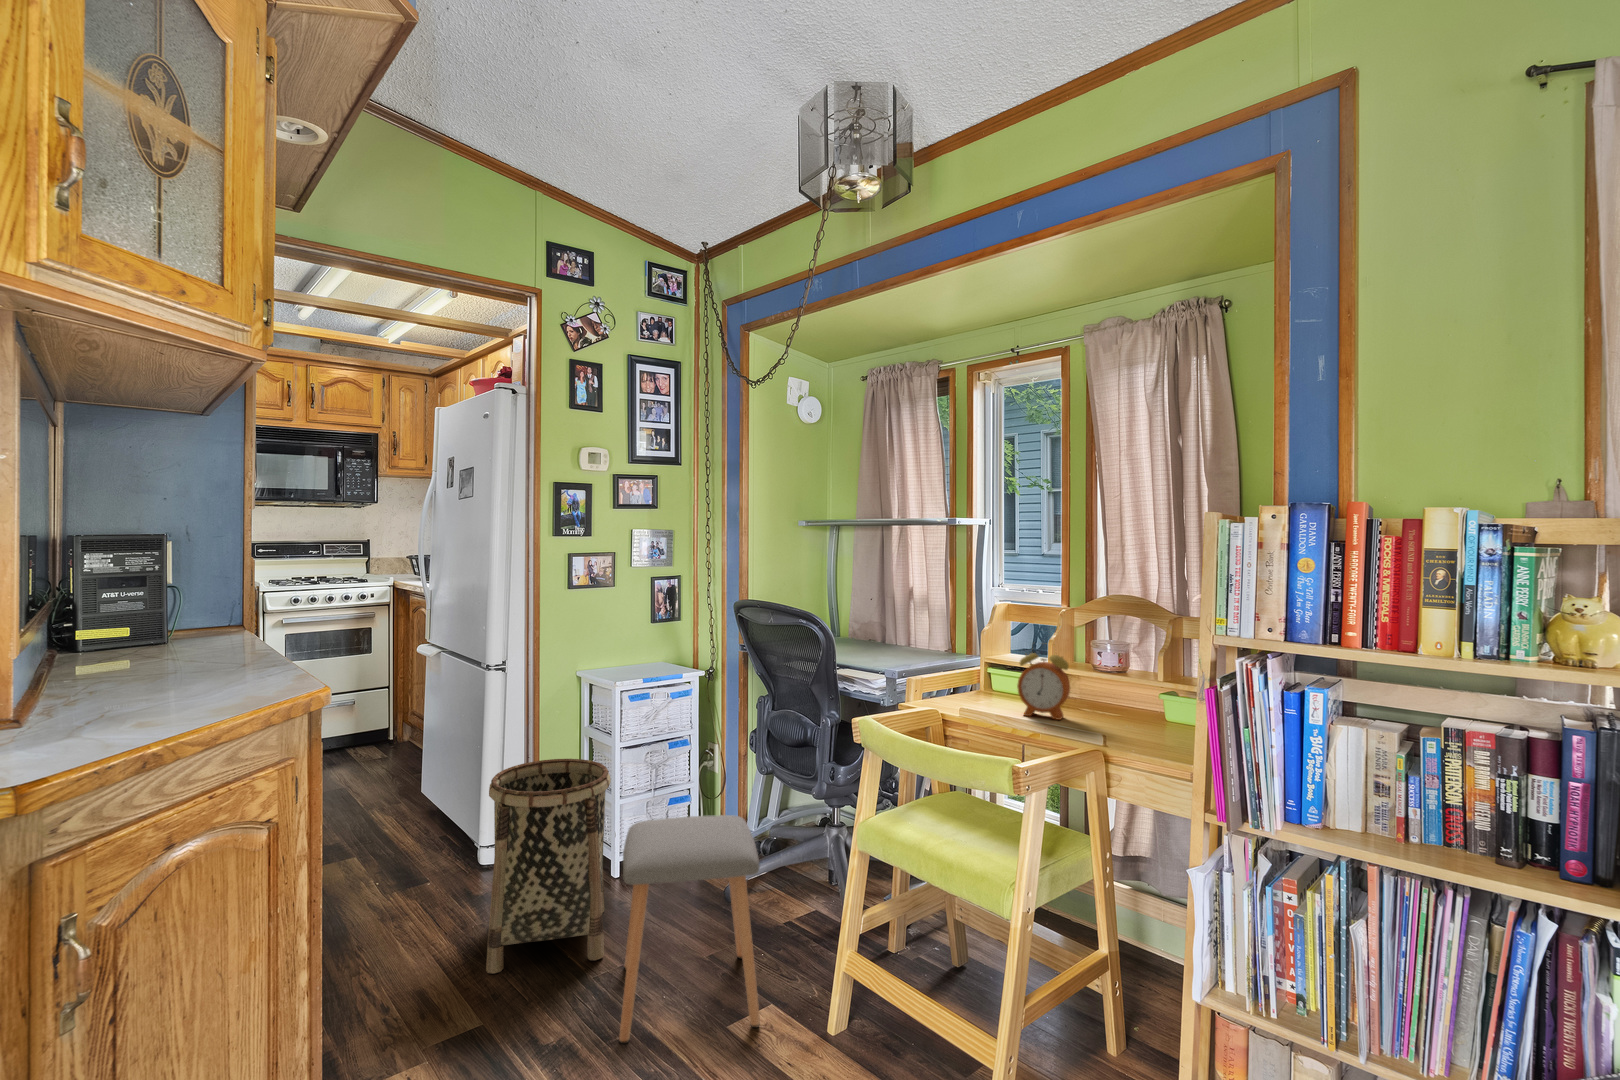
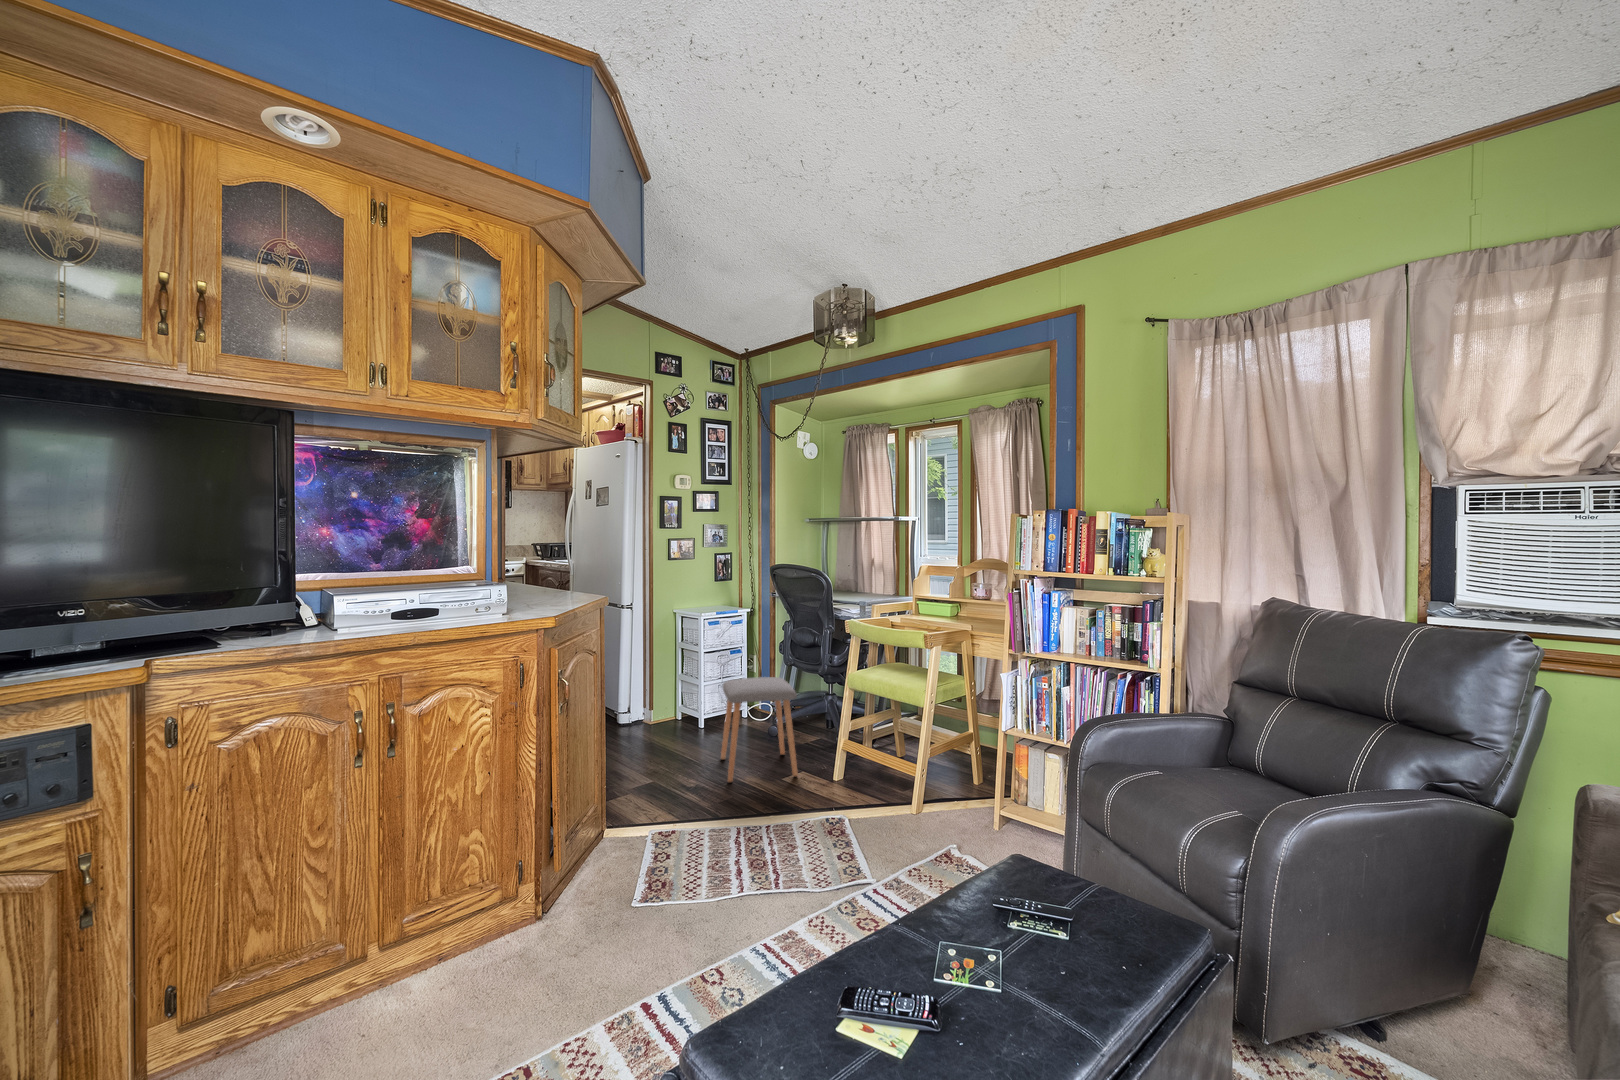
alarm clock: present [1017,653,1070,720] -> none [930,582,957,621]
basket: present [486,759,611,973] -> none [643,653,708,762]

